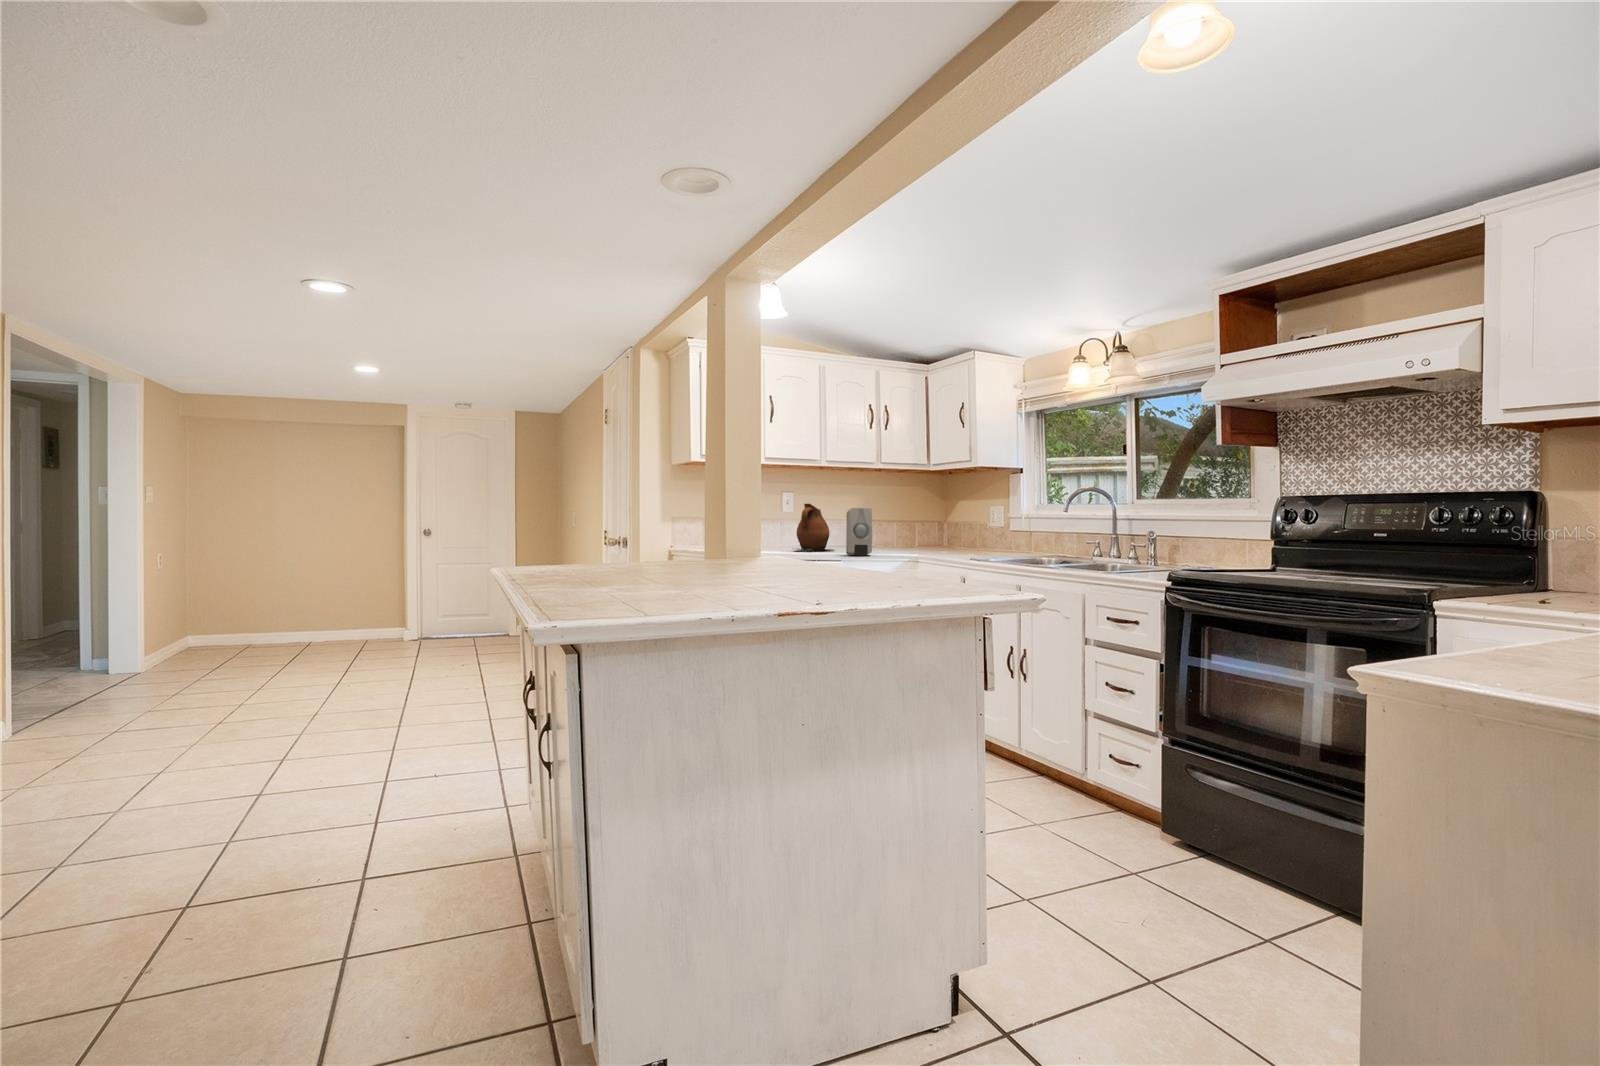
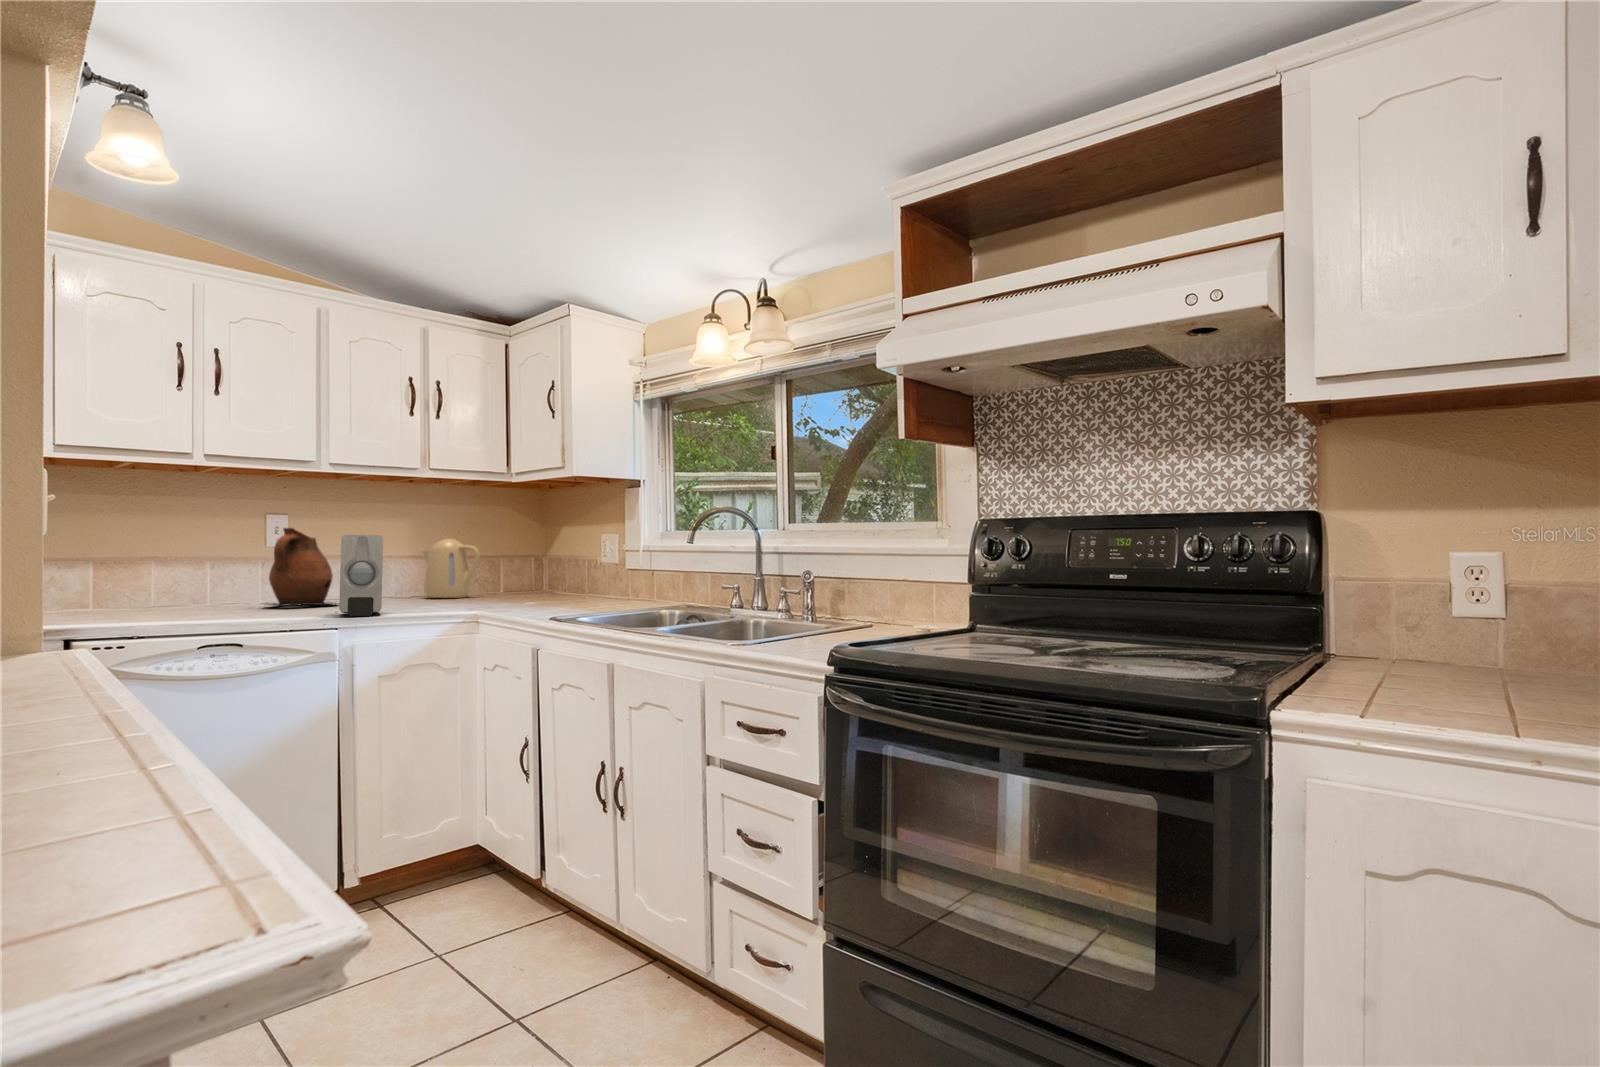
kettle: none [874,510,911,548] -> present [423,539,480,598]

